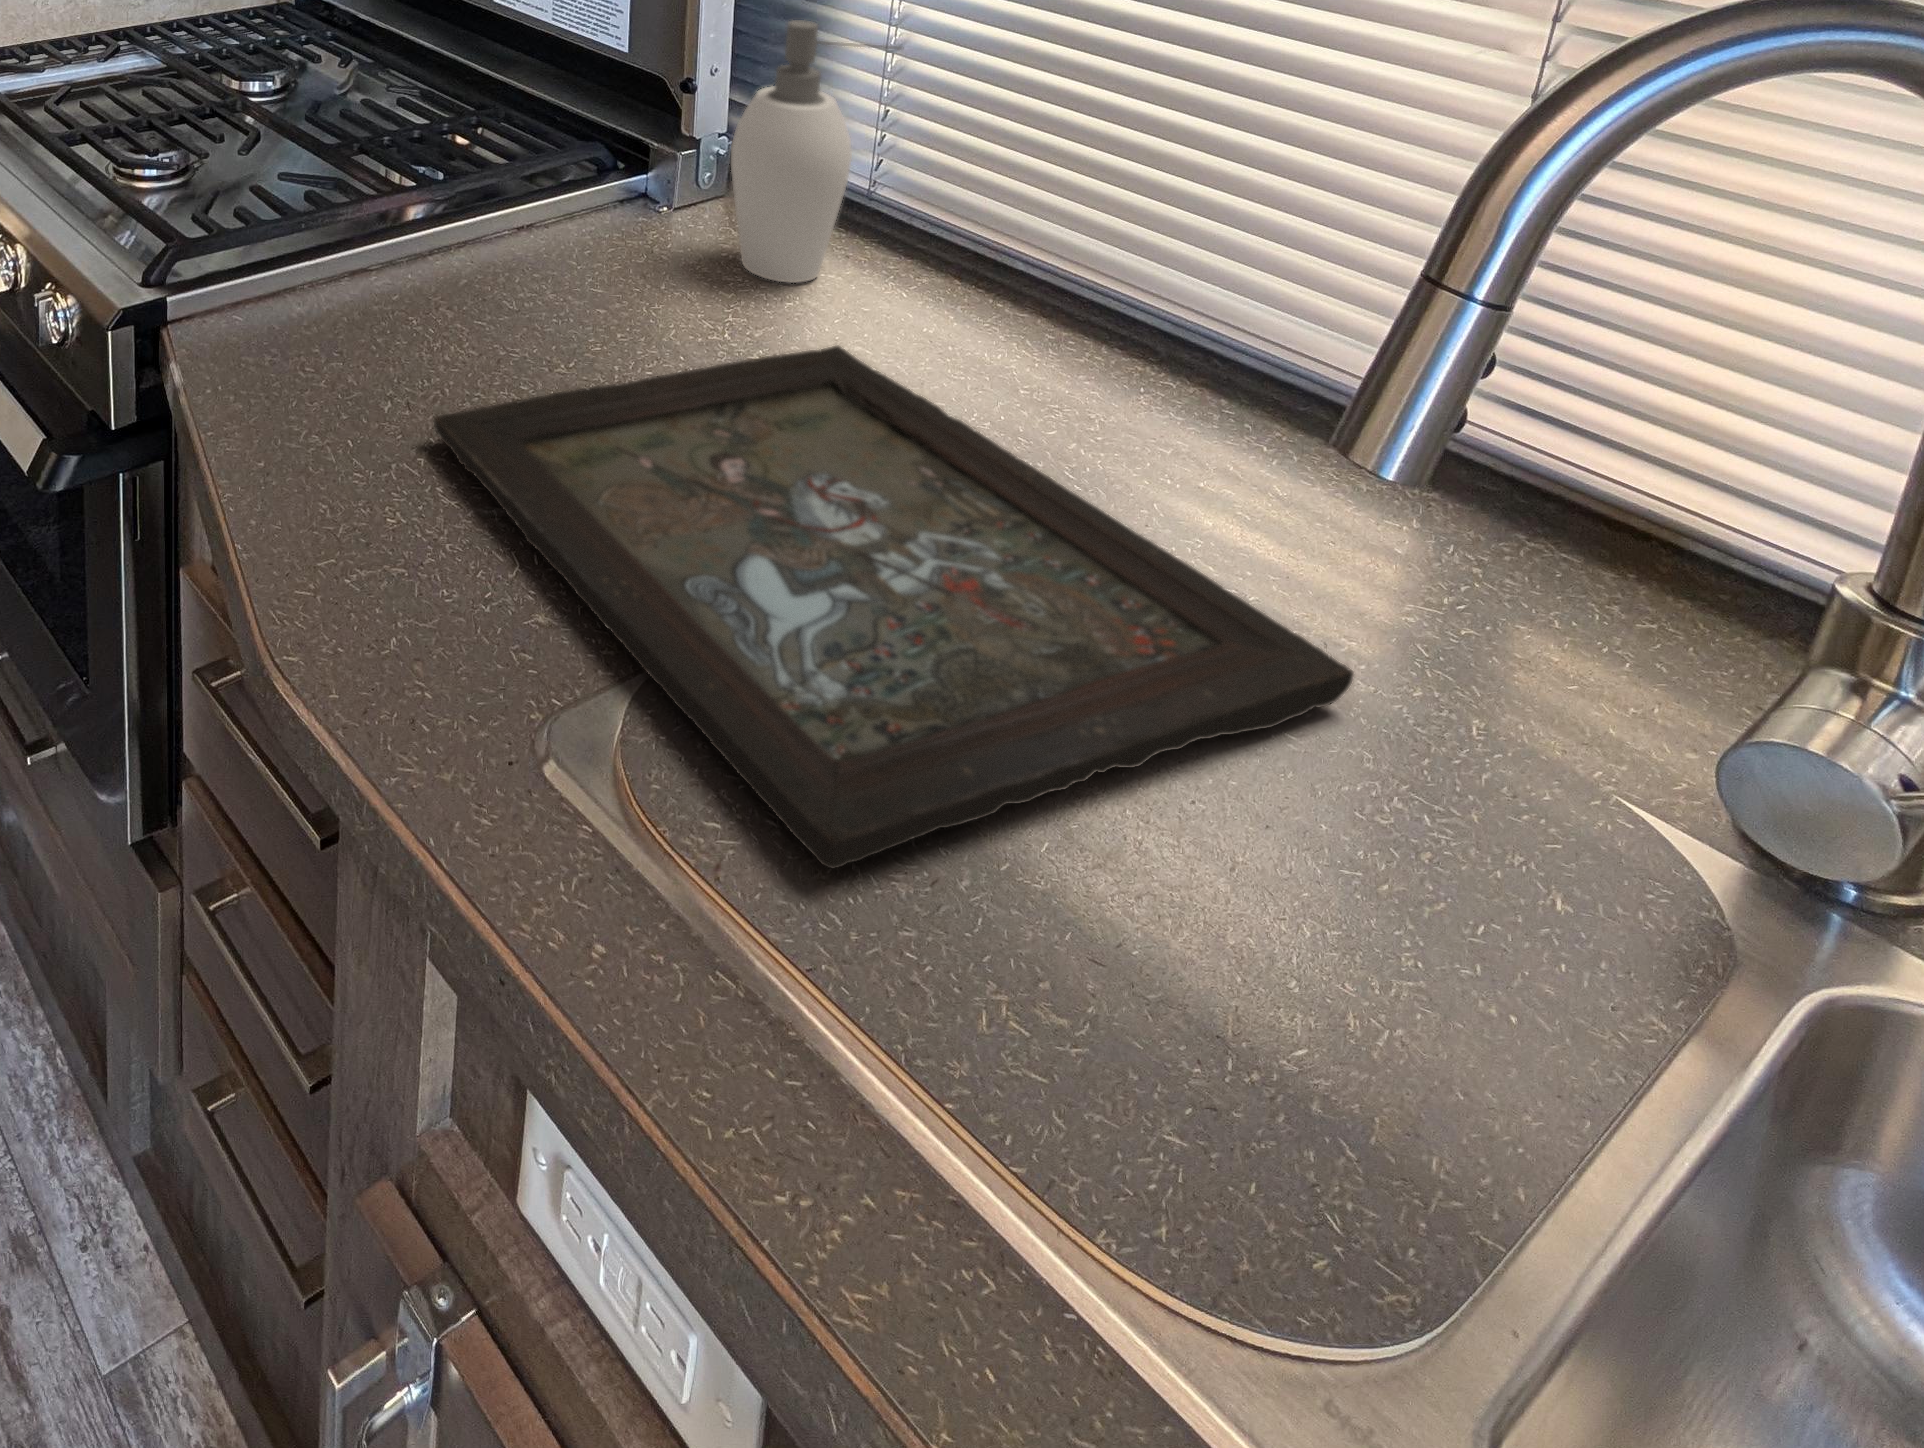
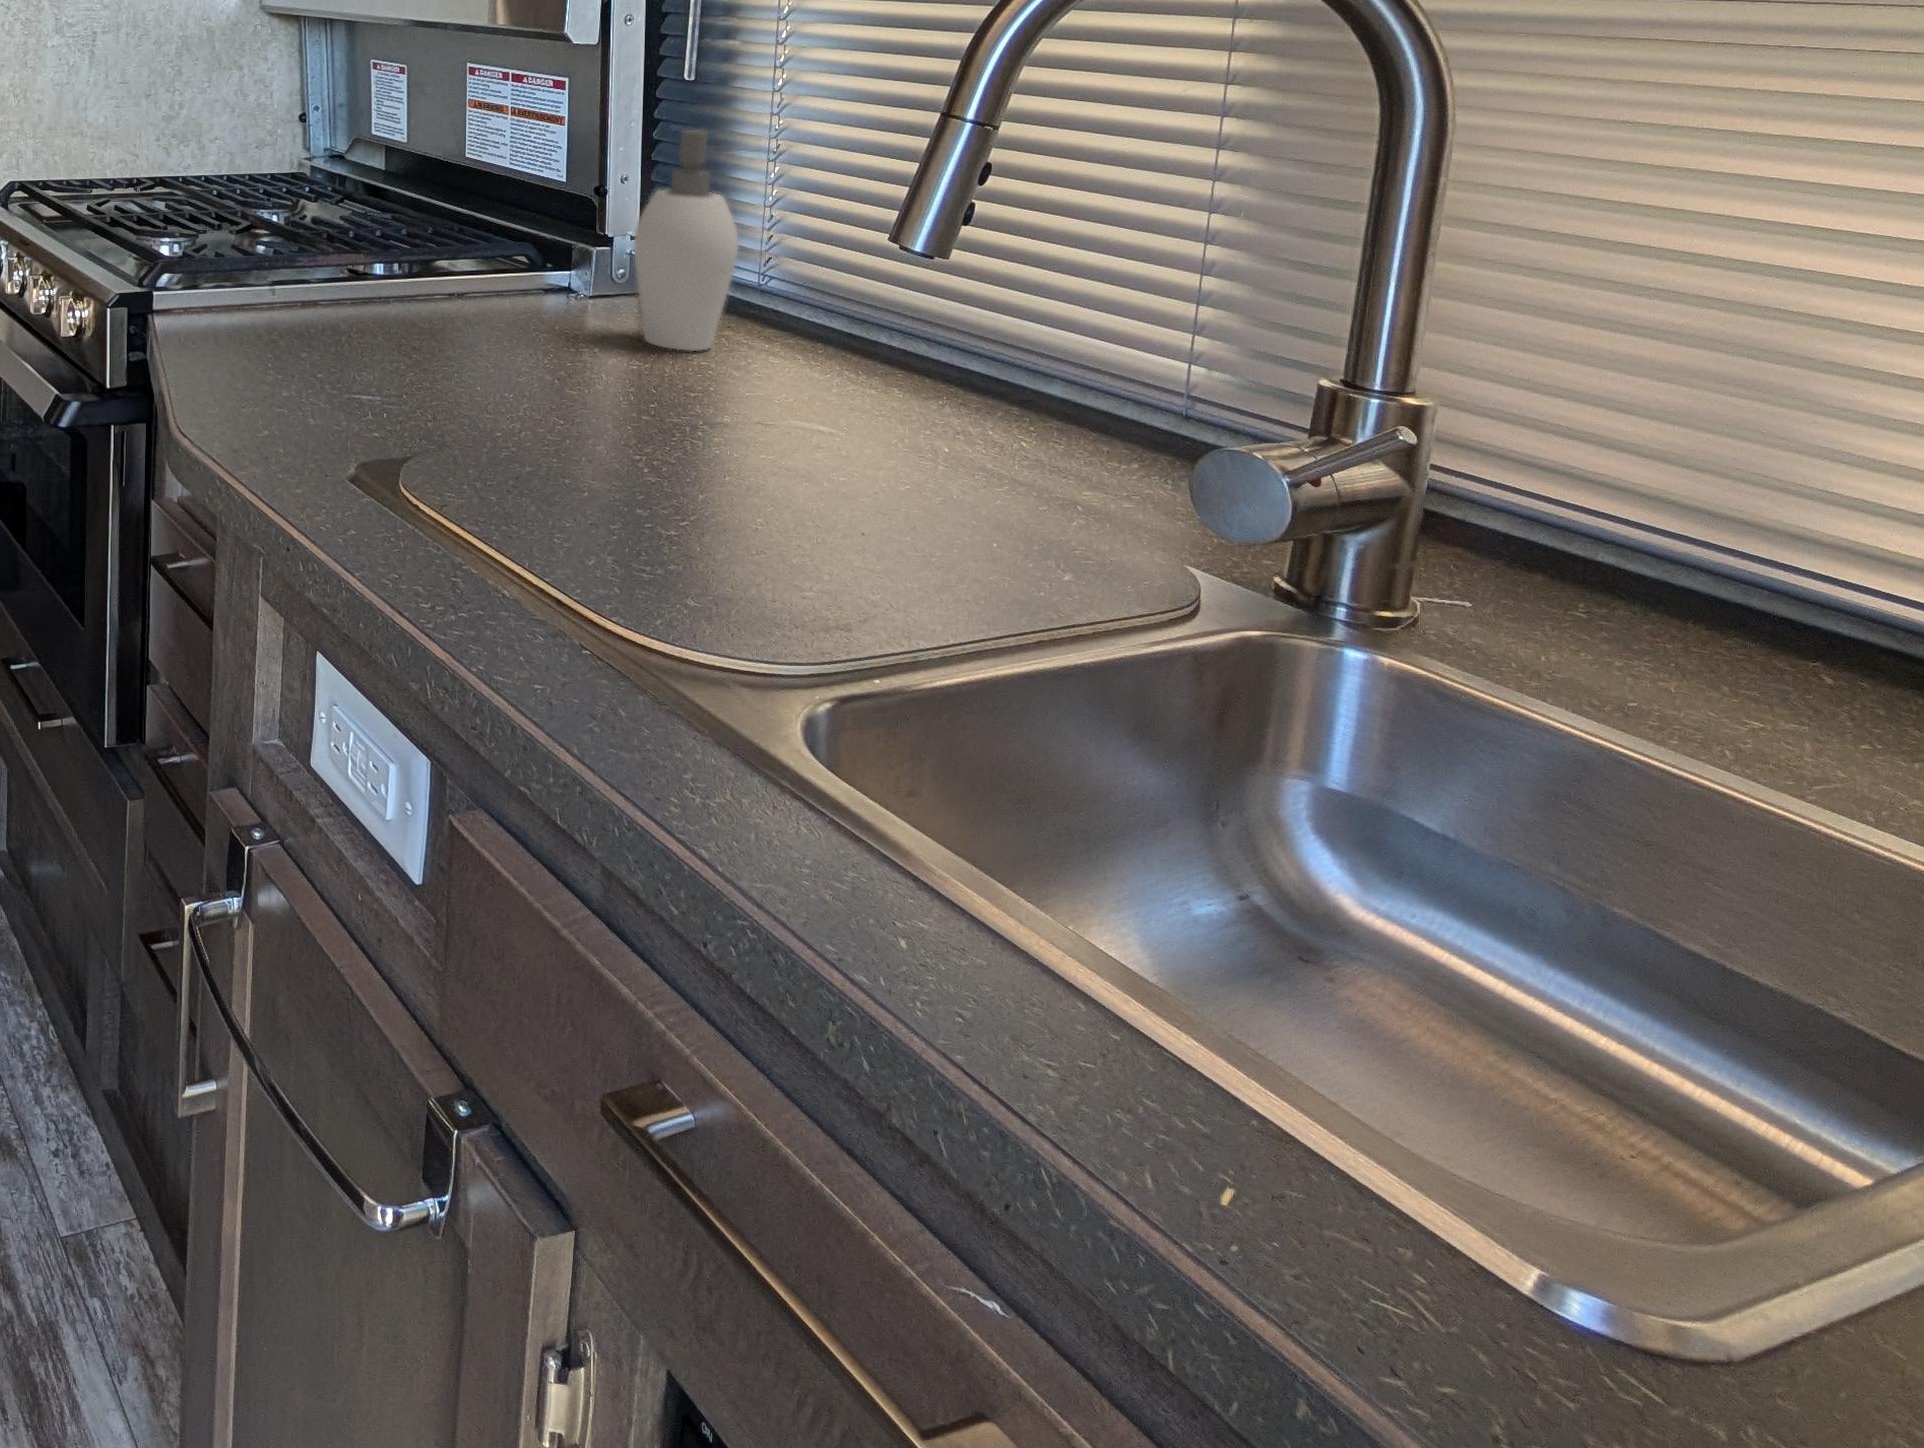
tray: present [434,346,1353,869] -> none [337,369,1019,562]

